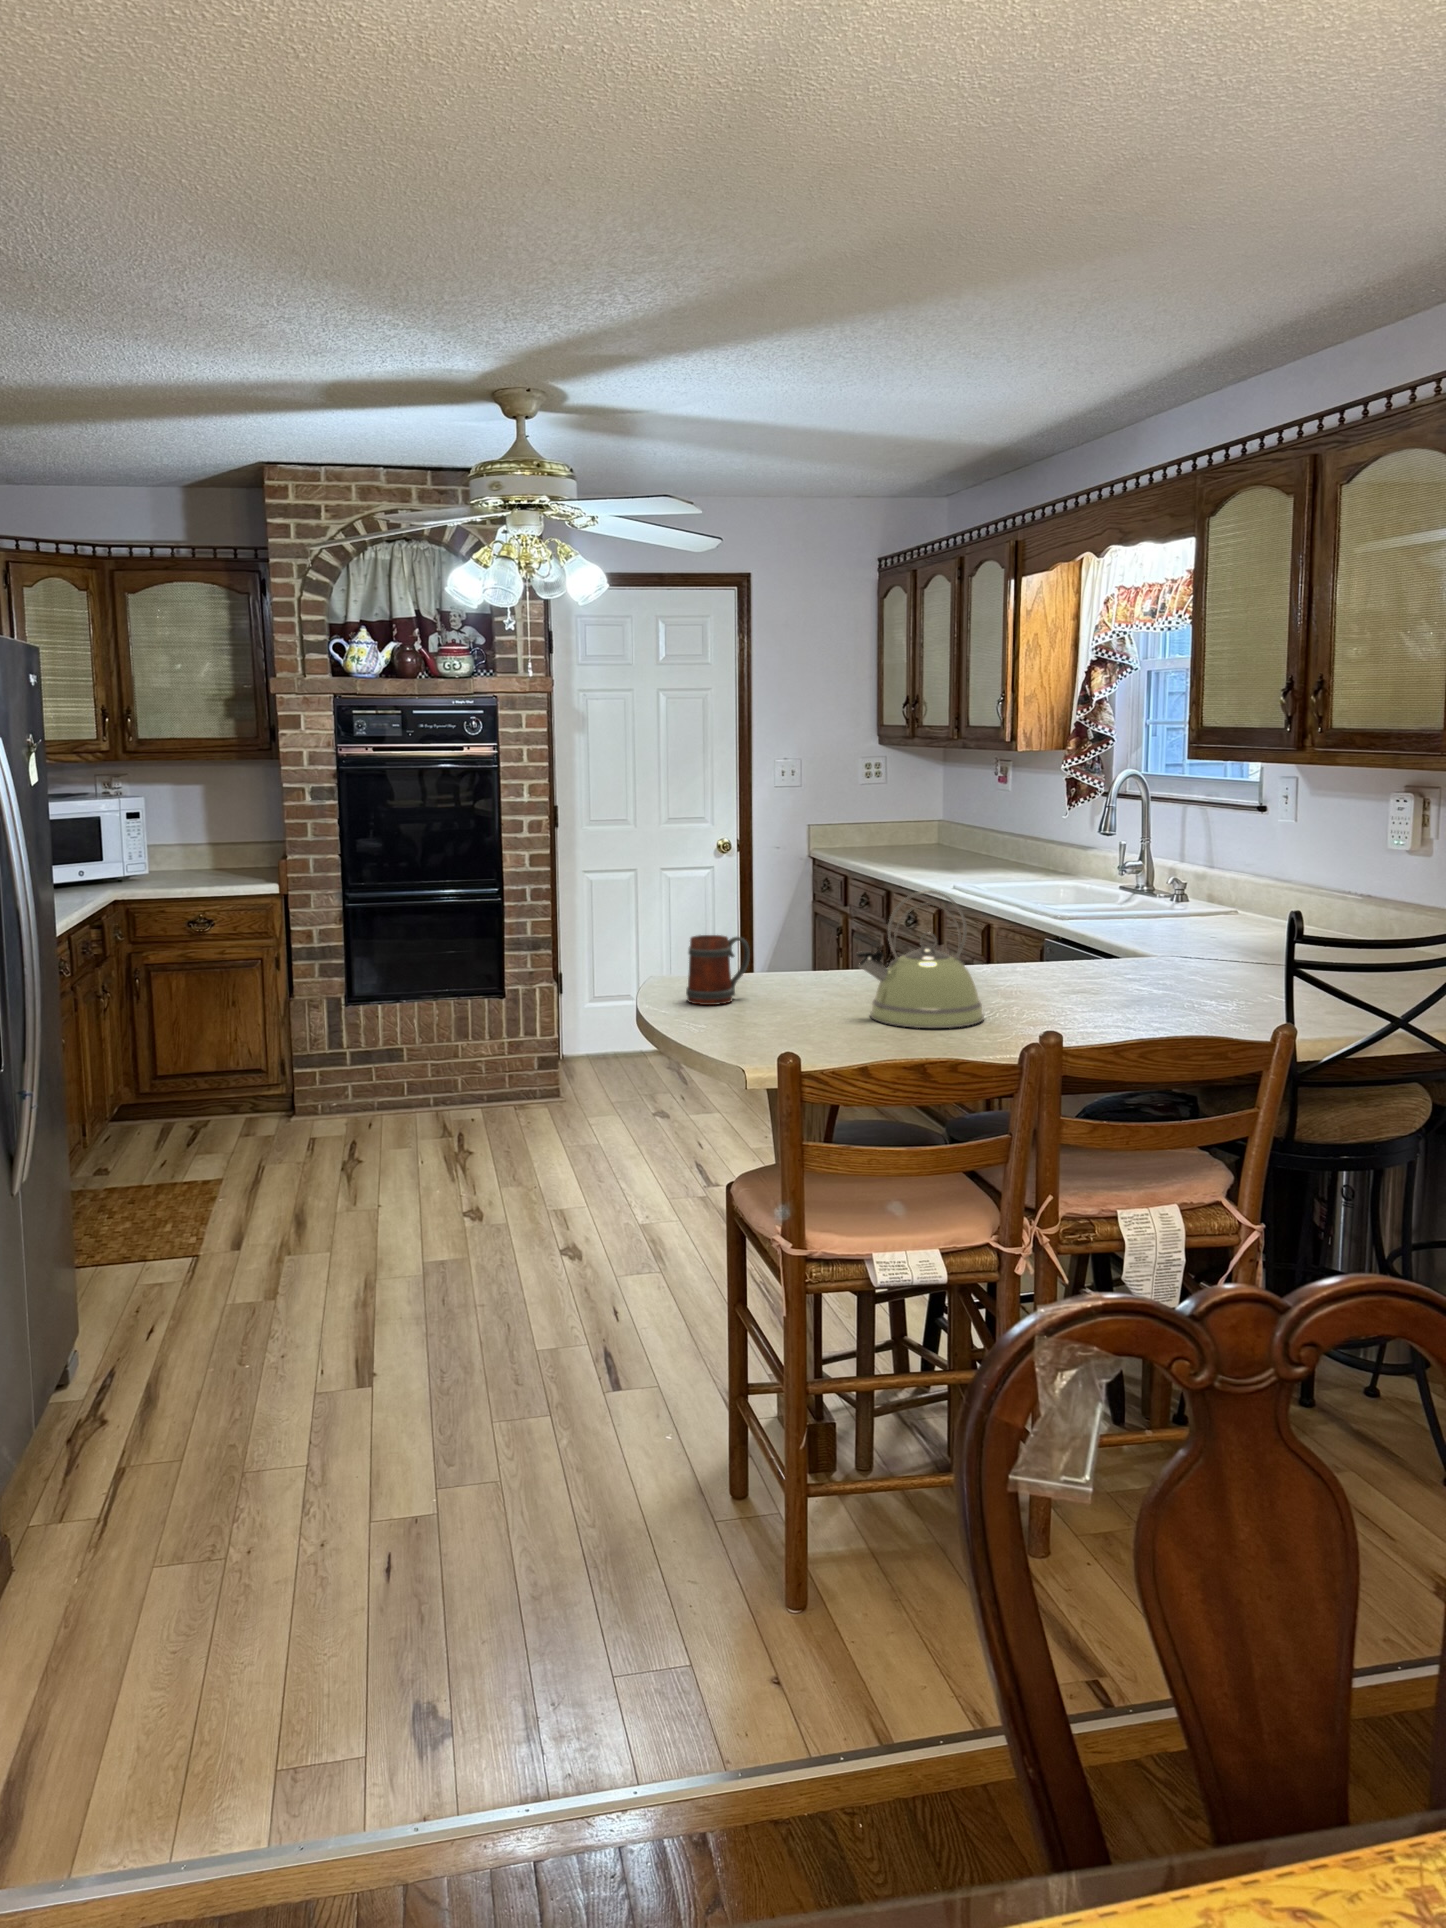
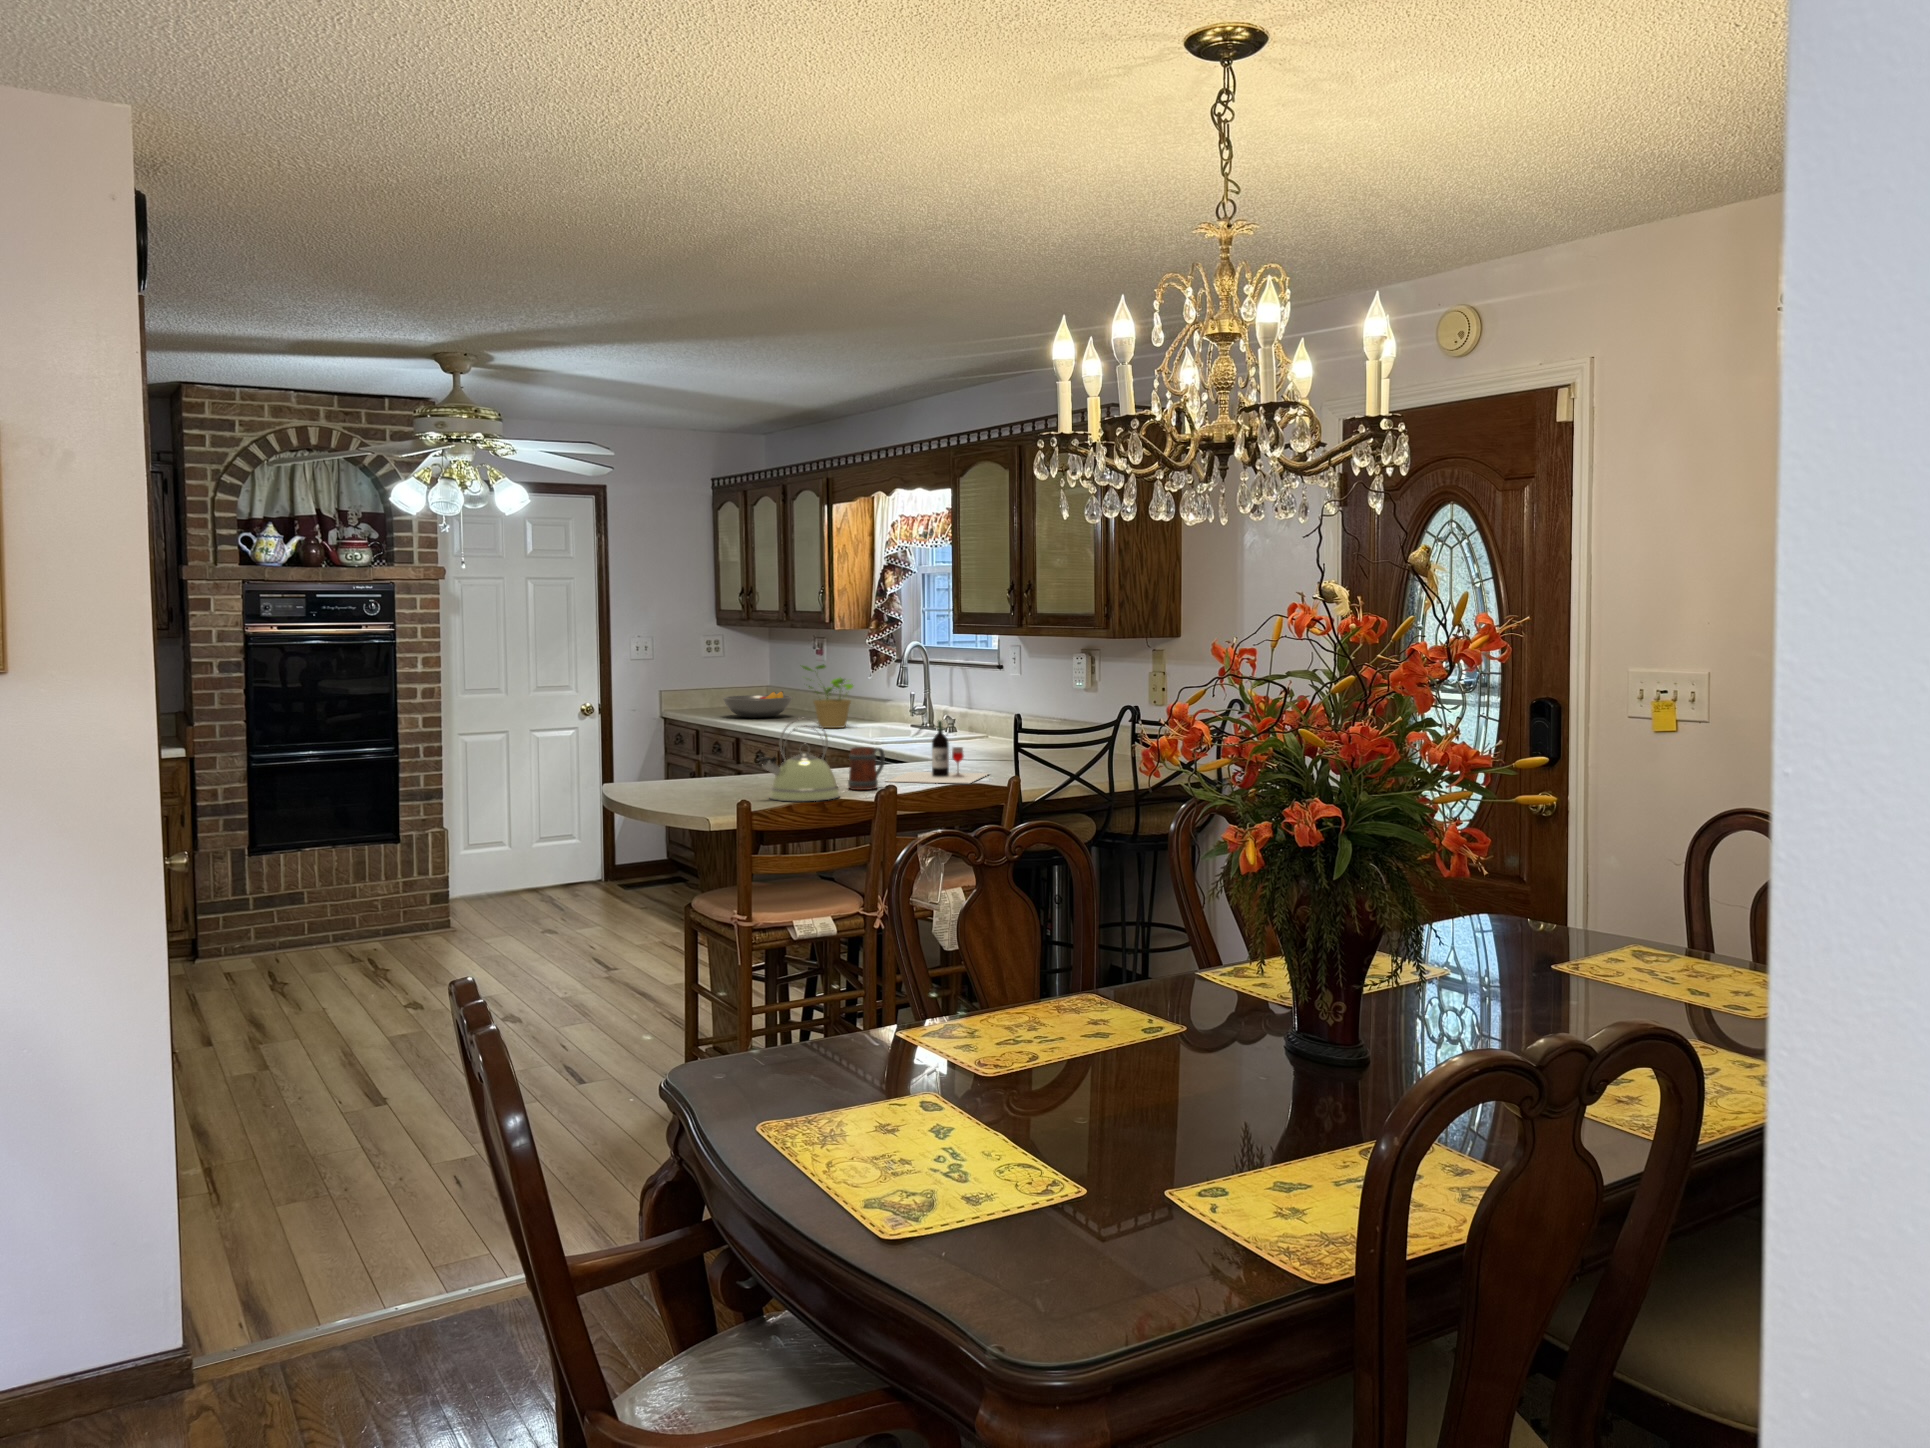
potted plant: none [974,797,1046,881] -> present [802,665,853,728]
fruit bowl: none [884,829,971,861] -> present [723,691,792,718]
wine bottle: none [1065,894,1243,1002] -> present [889,721,987,783]
mug: present [686,935,750,1005] -> present [848,747,885,790]

